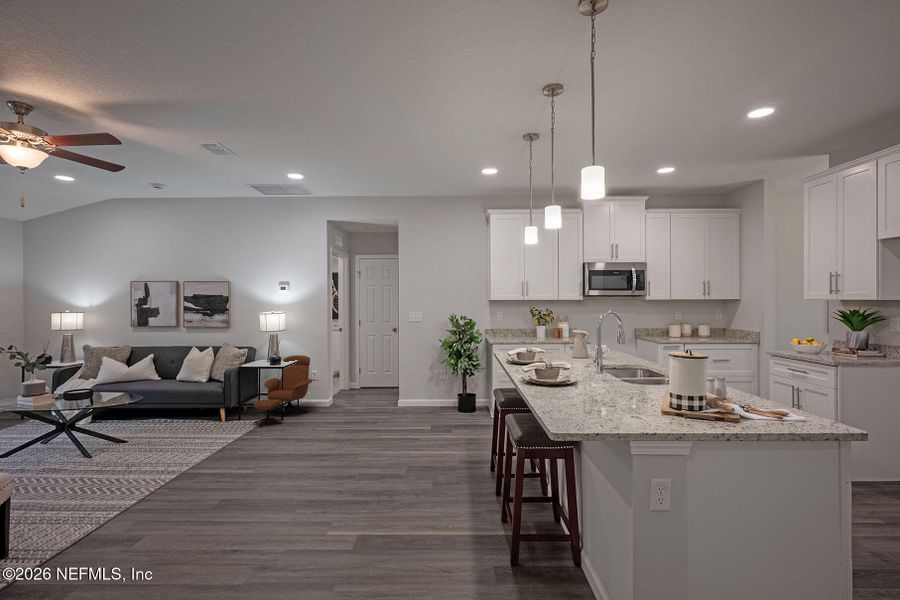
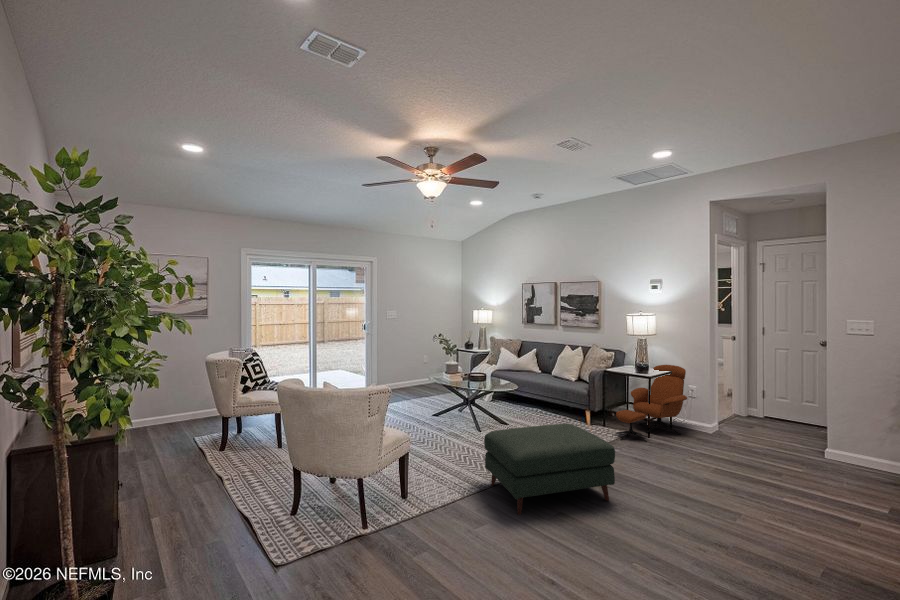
ottoman: none [122,418,272,519] -> present [484,424,615,515]

